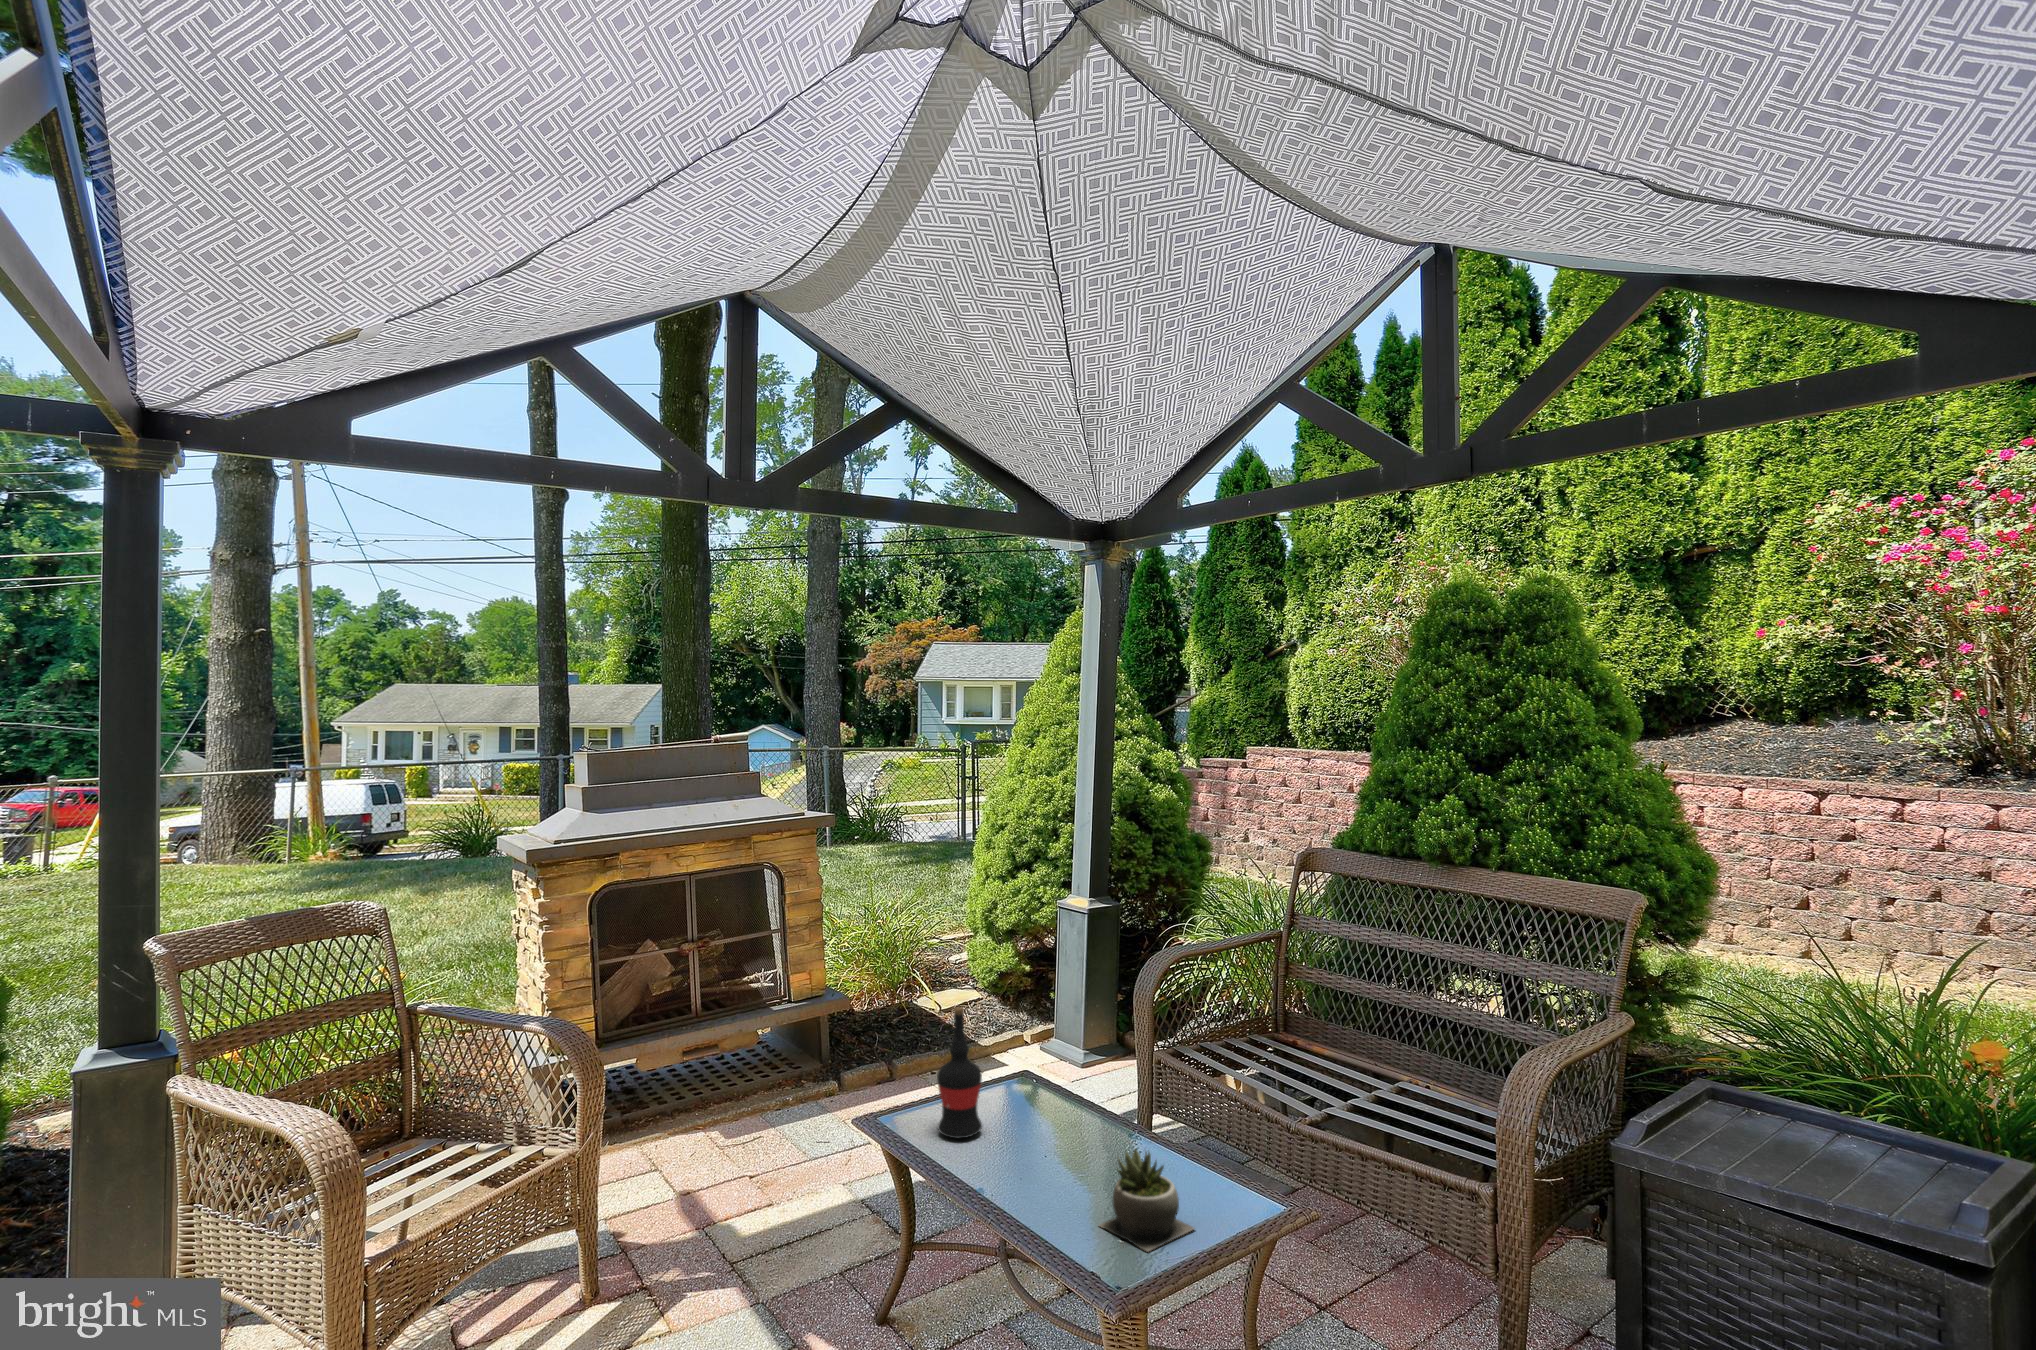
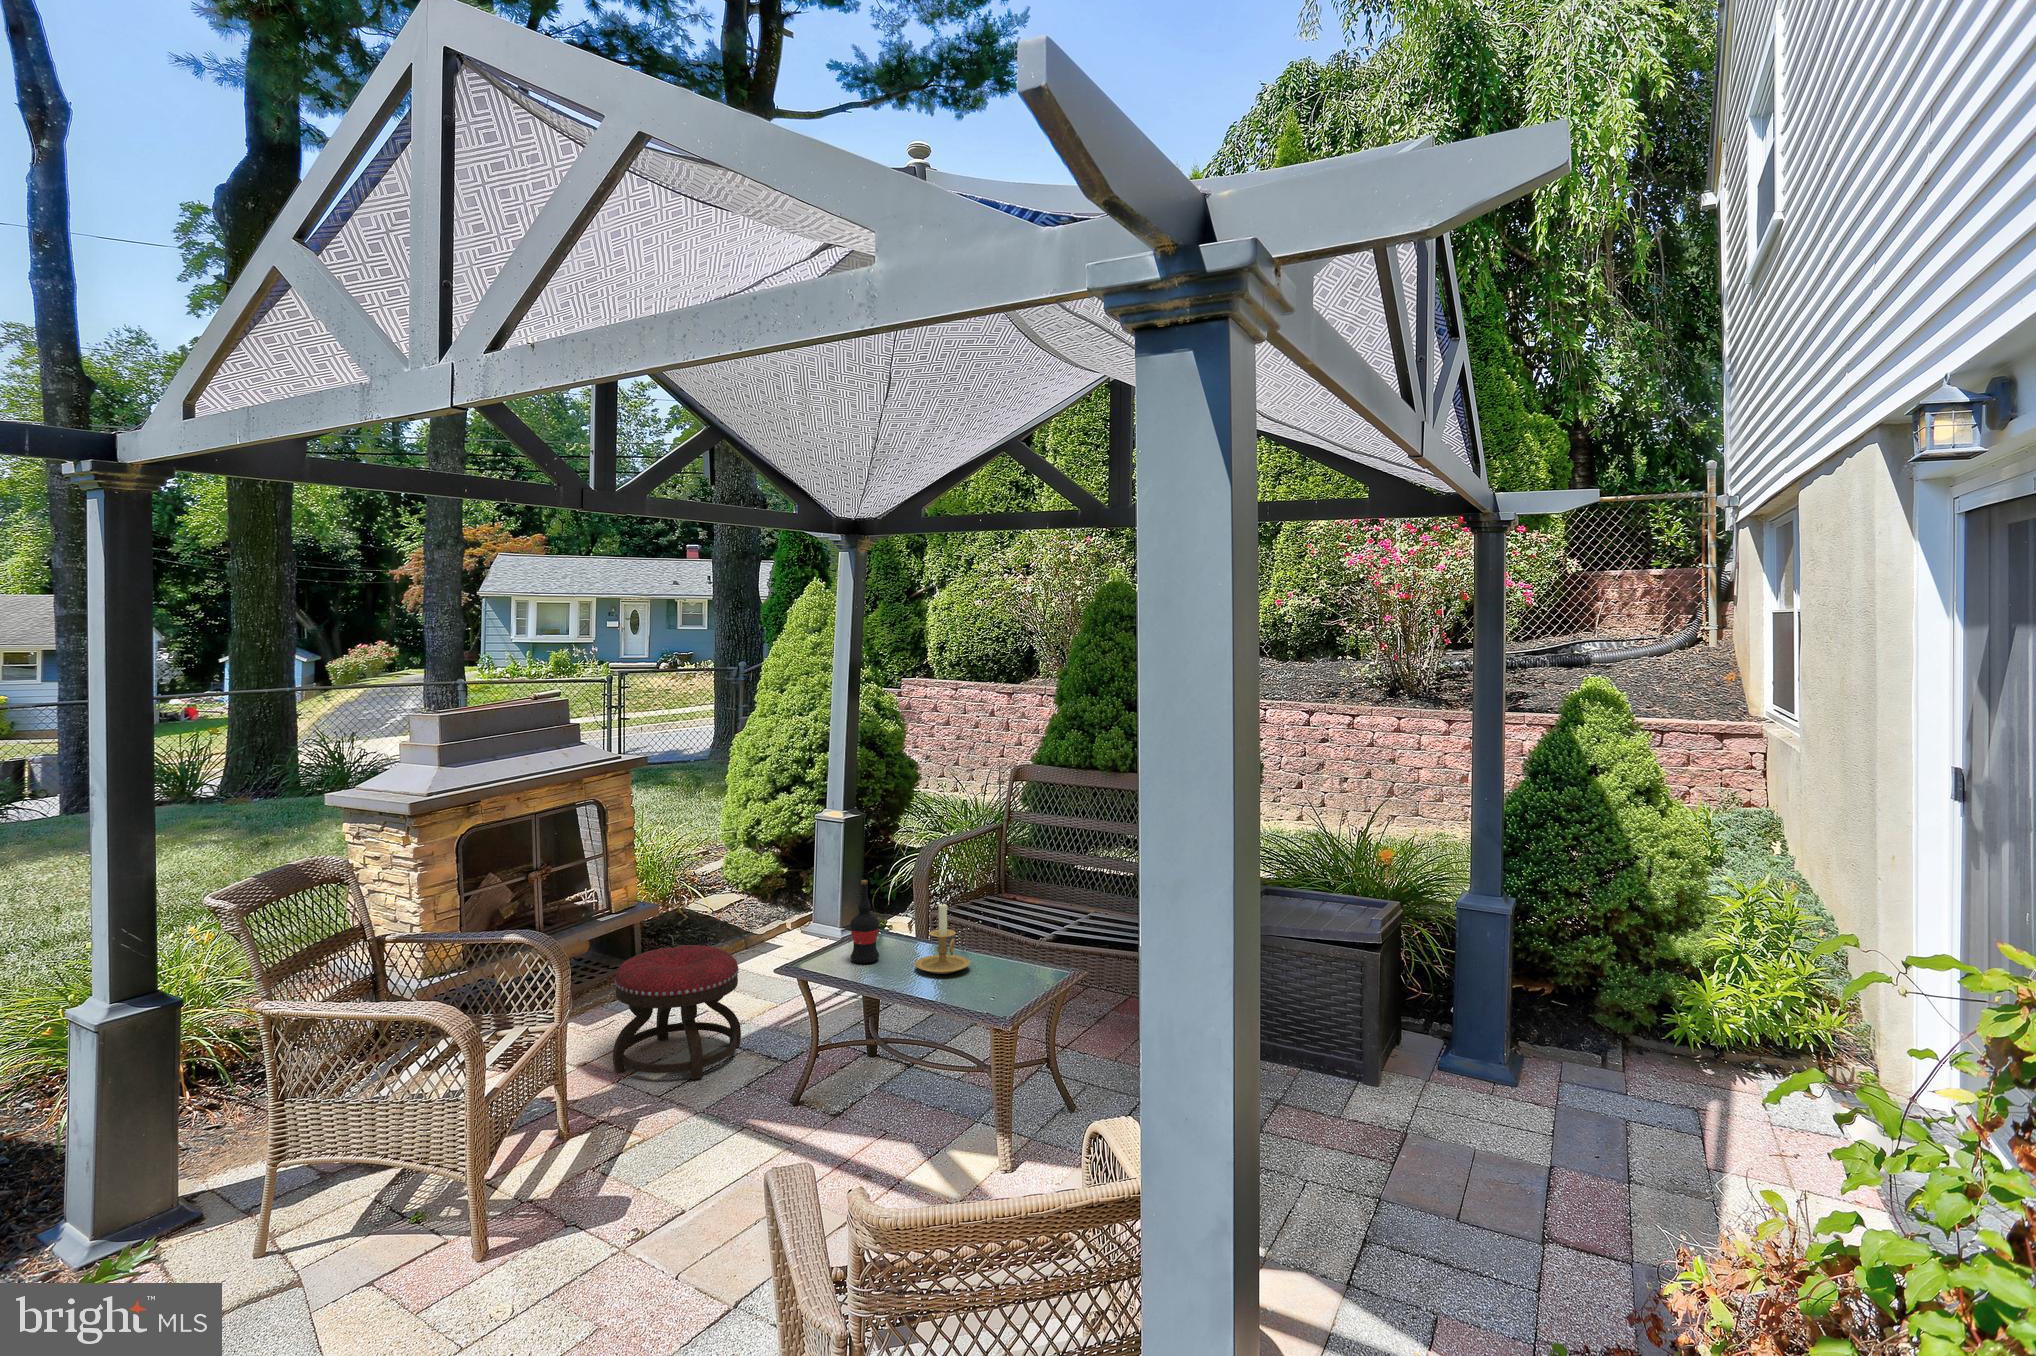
candle holder: none [1015,1057,1105,1181] -> present [915,902,970,974]
ottoman: none [680,1067,854,1267] -> present [613,945,741,1080]
succulent plant: present [1100,1149,1194,1251] -> none [984,943,1037,995]

